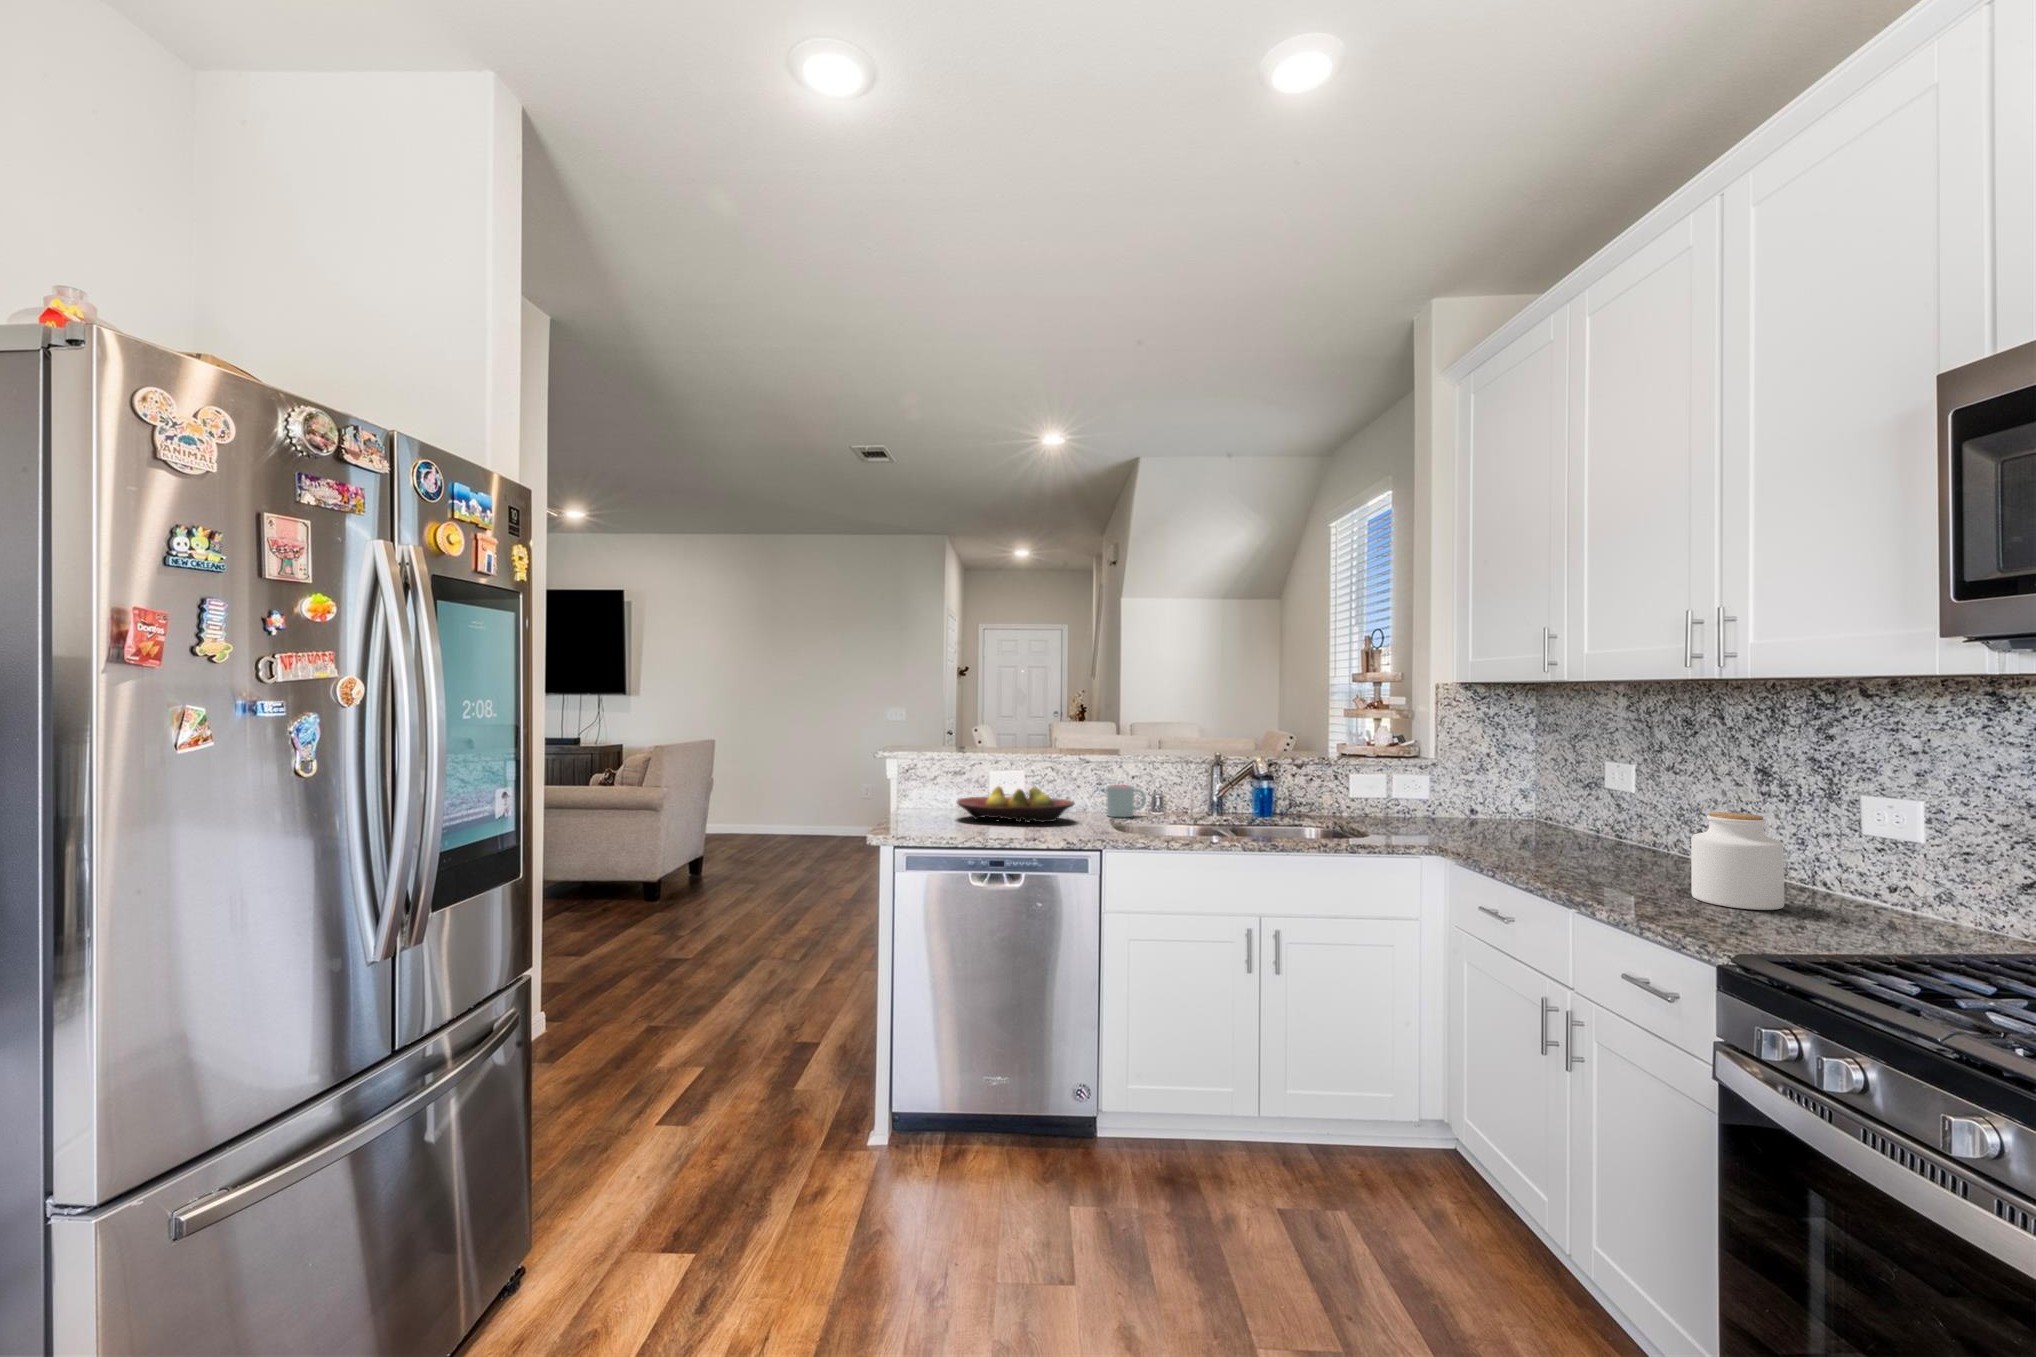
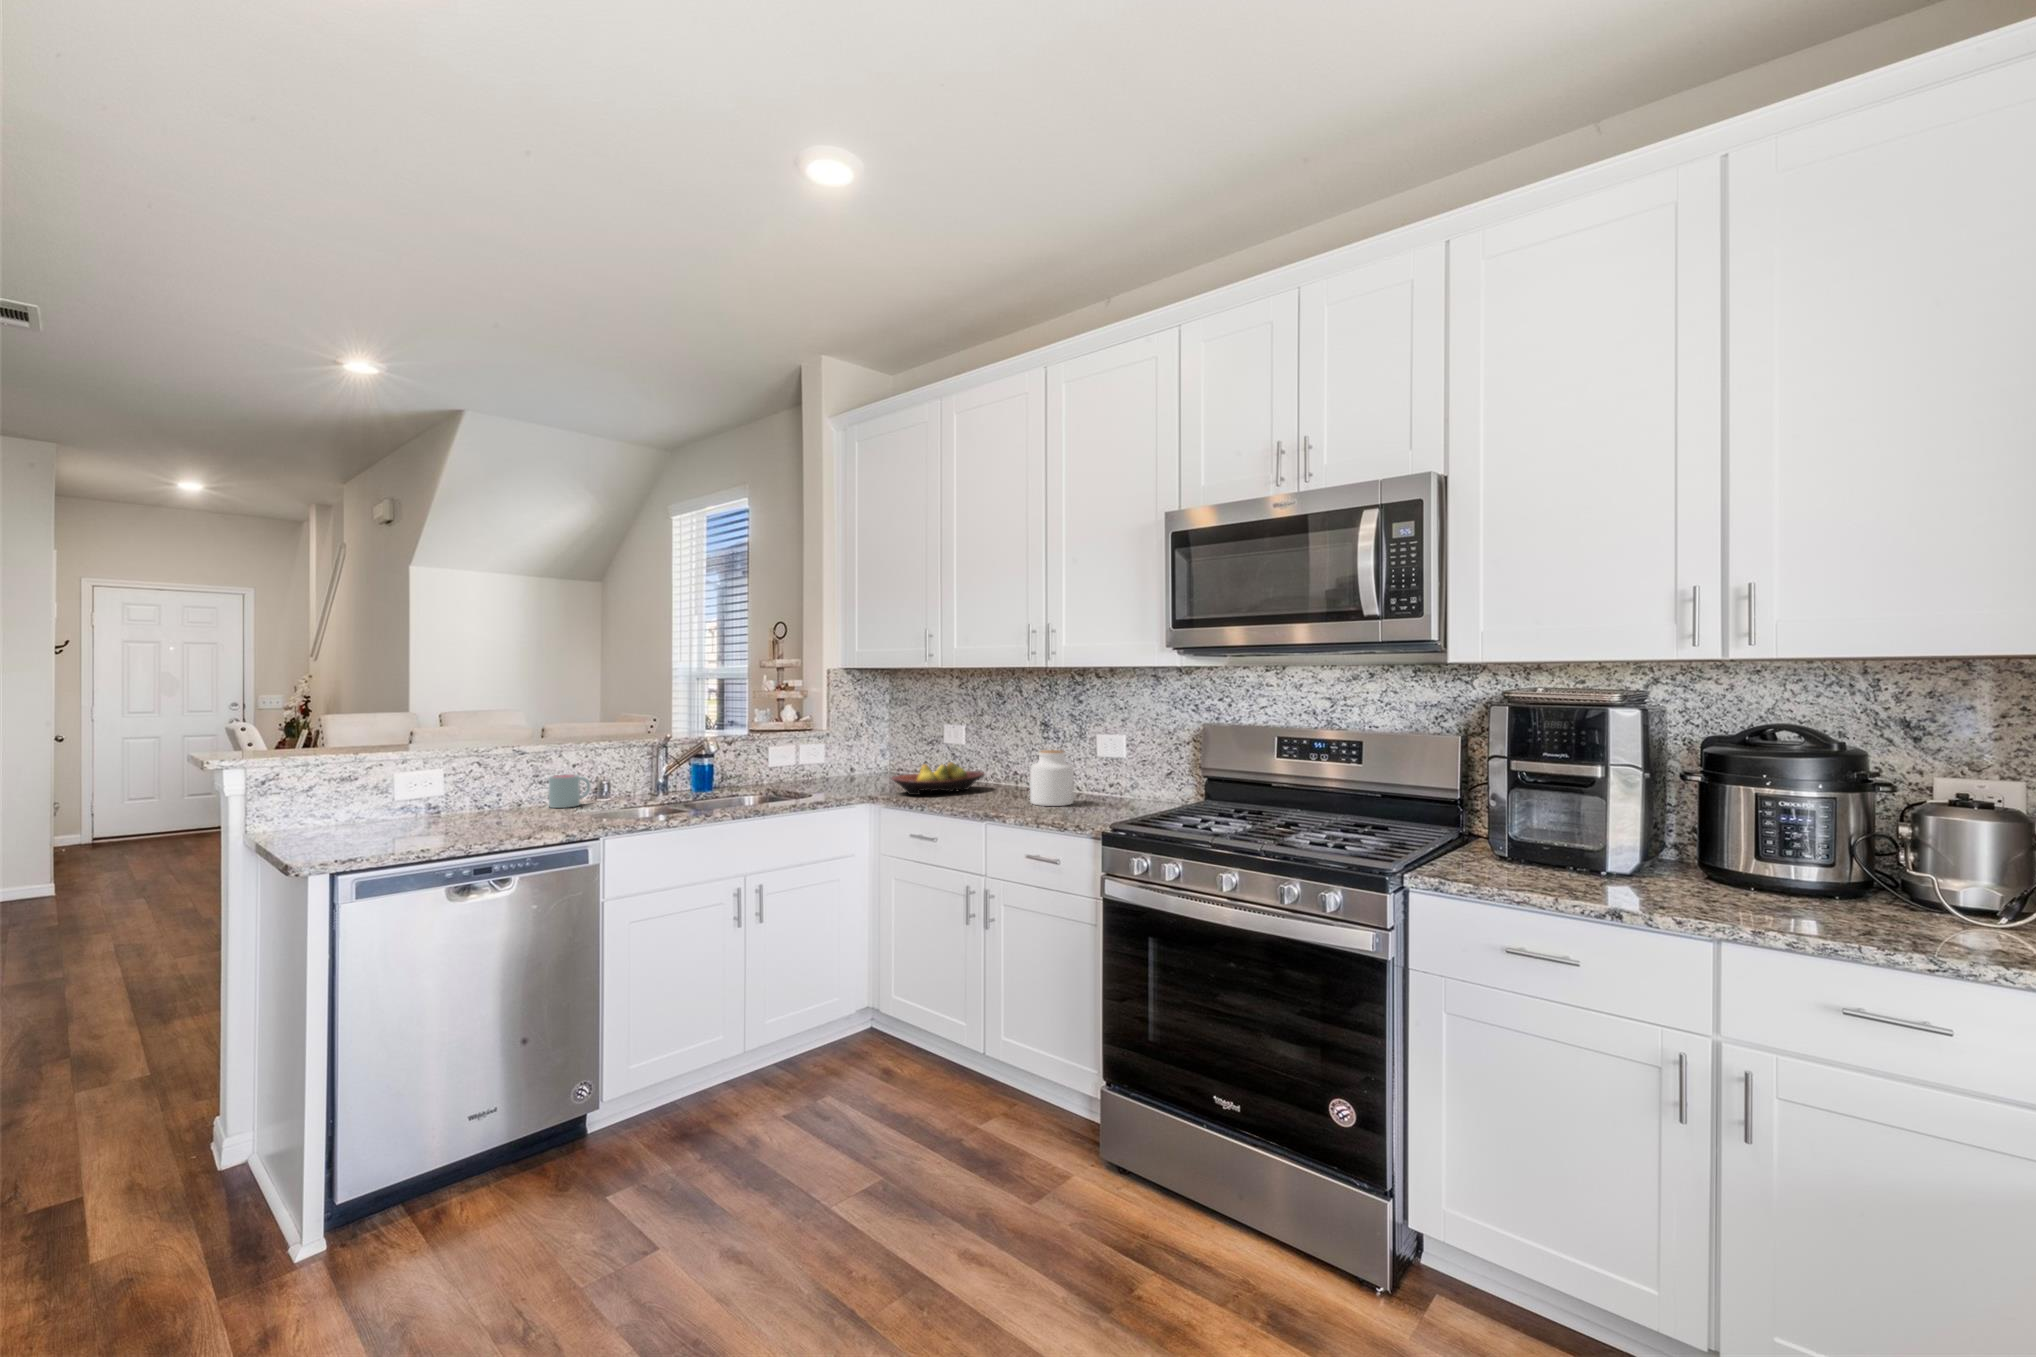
fruit bowl: present [957,786,1075,823] -> present [892,762,985,795]

